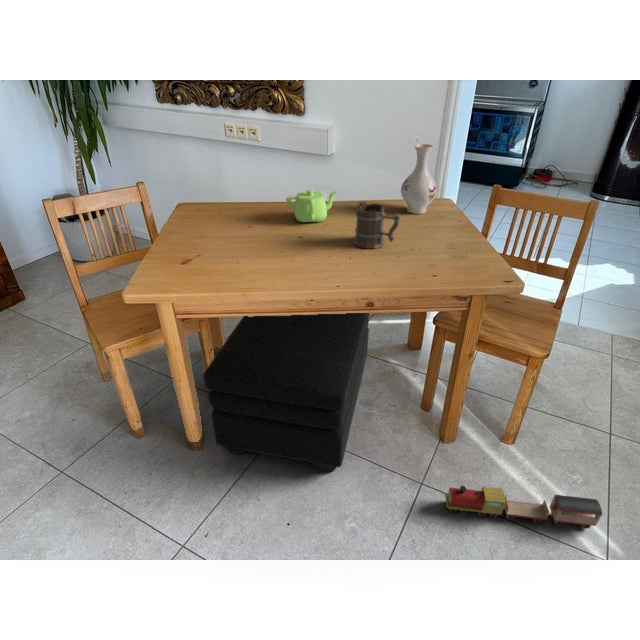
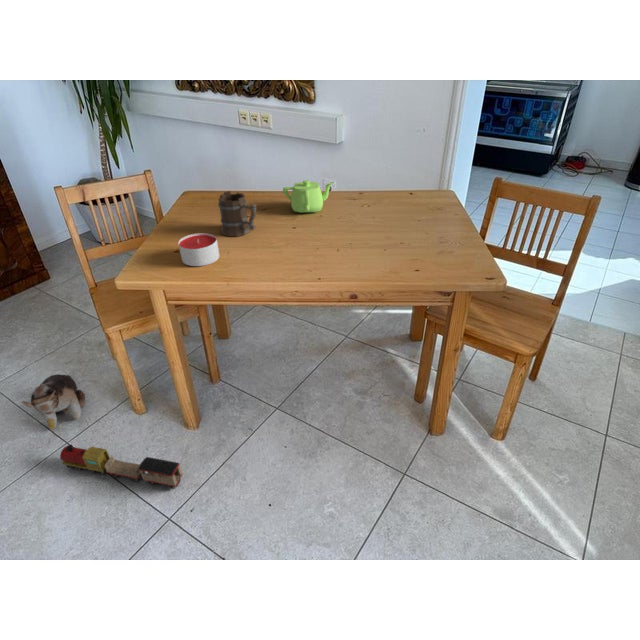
vase: present [401,144,437,214] -> none [399,135,436,206]
mug: present [353,202,401,249] -> present [218,191,256,236]
candle: none [188,244,230,278] -> present [178,233,219,266]
ottoman: present [203,313,369,472] -> none [195,270,369,457]
plush toy: none [13,399,77,458] -> present [23,374,85,429]
toy train: present [445,486,602,528] -> present [60,445,183,489]

